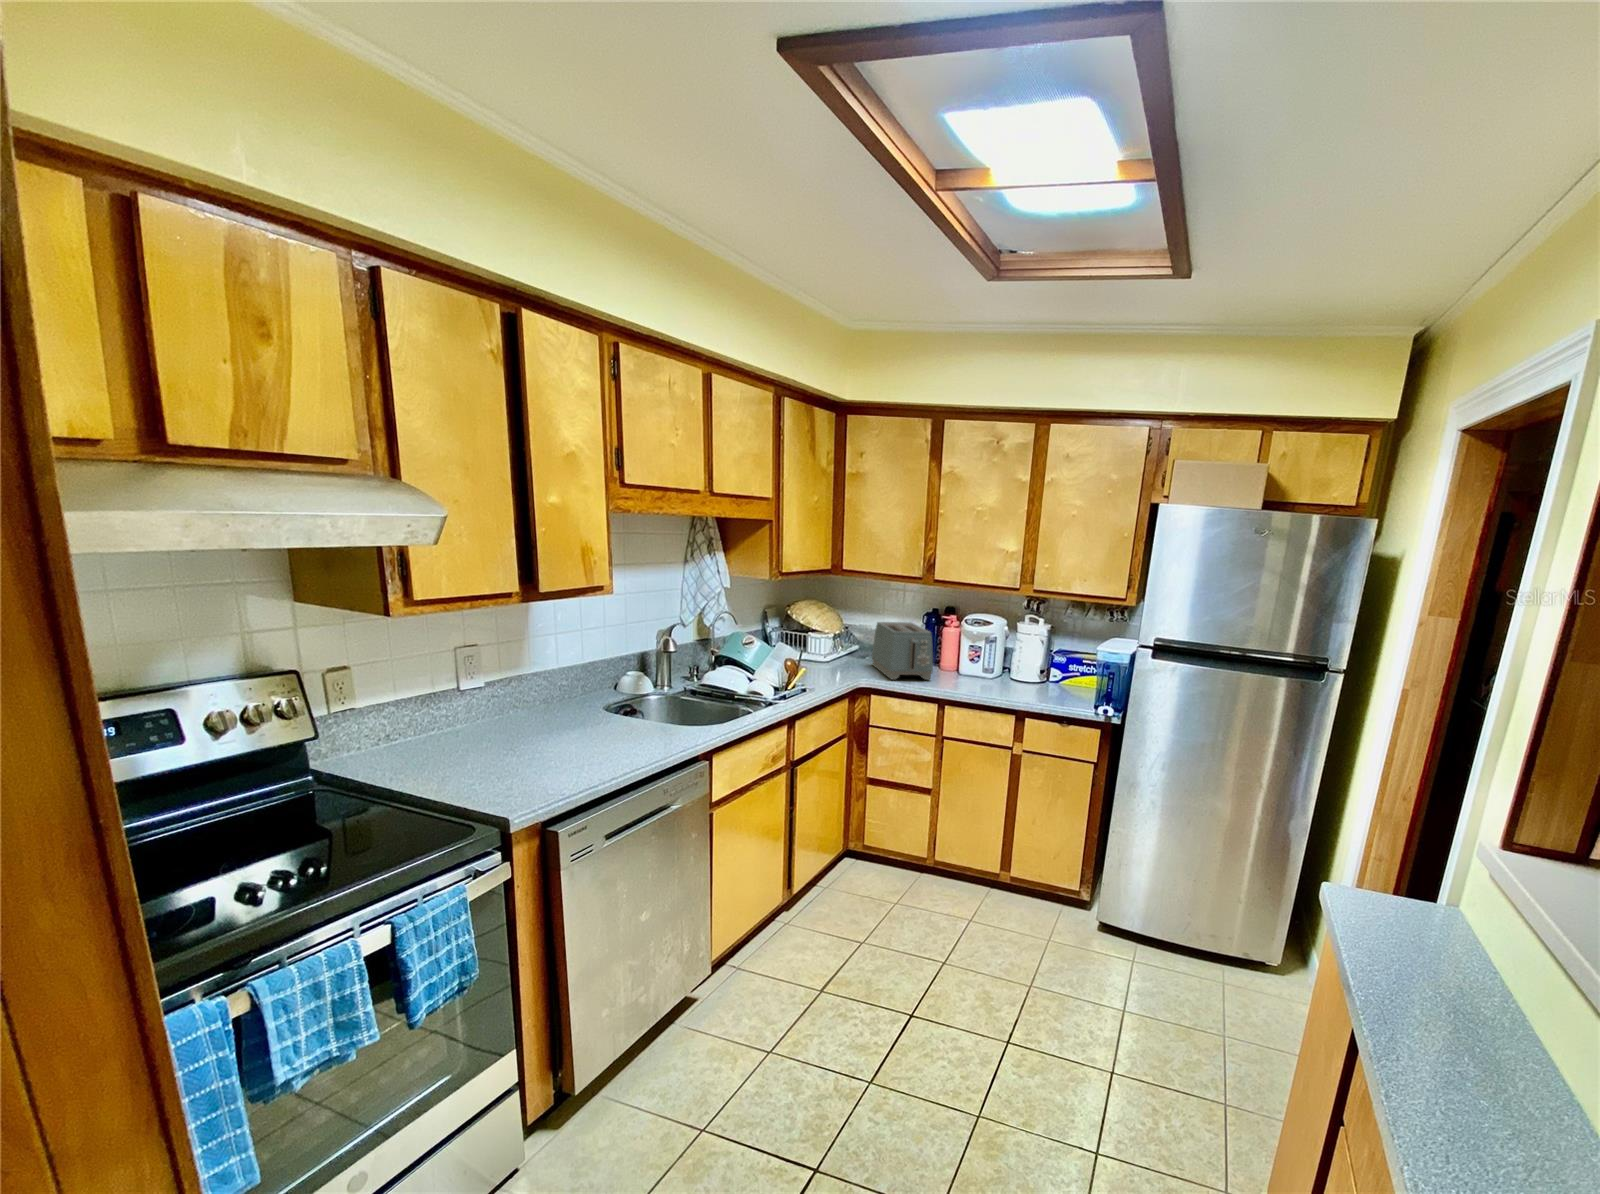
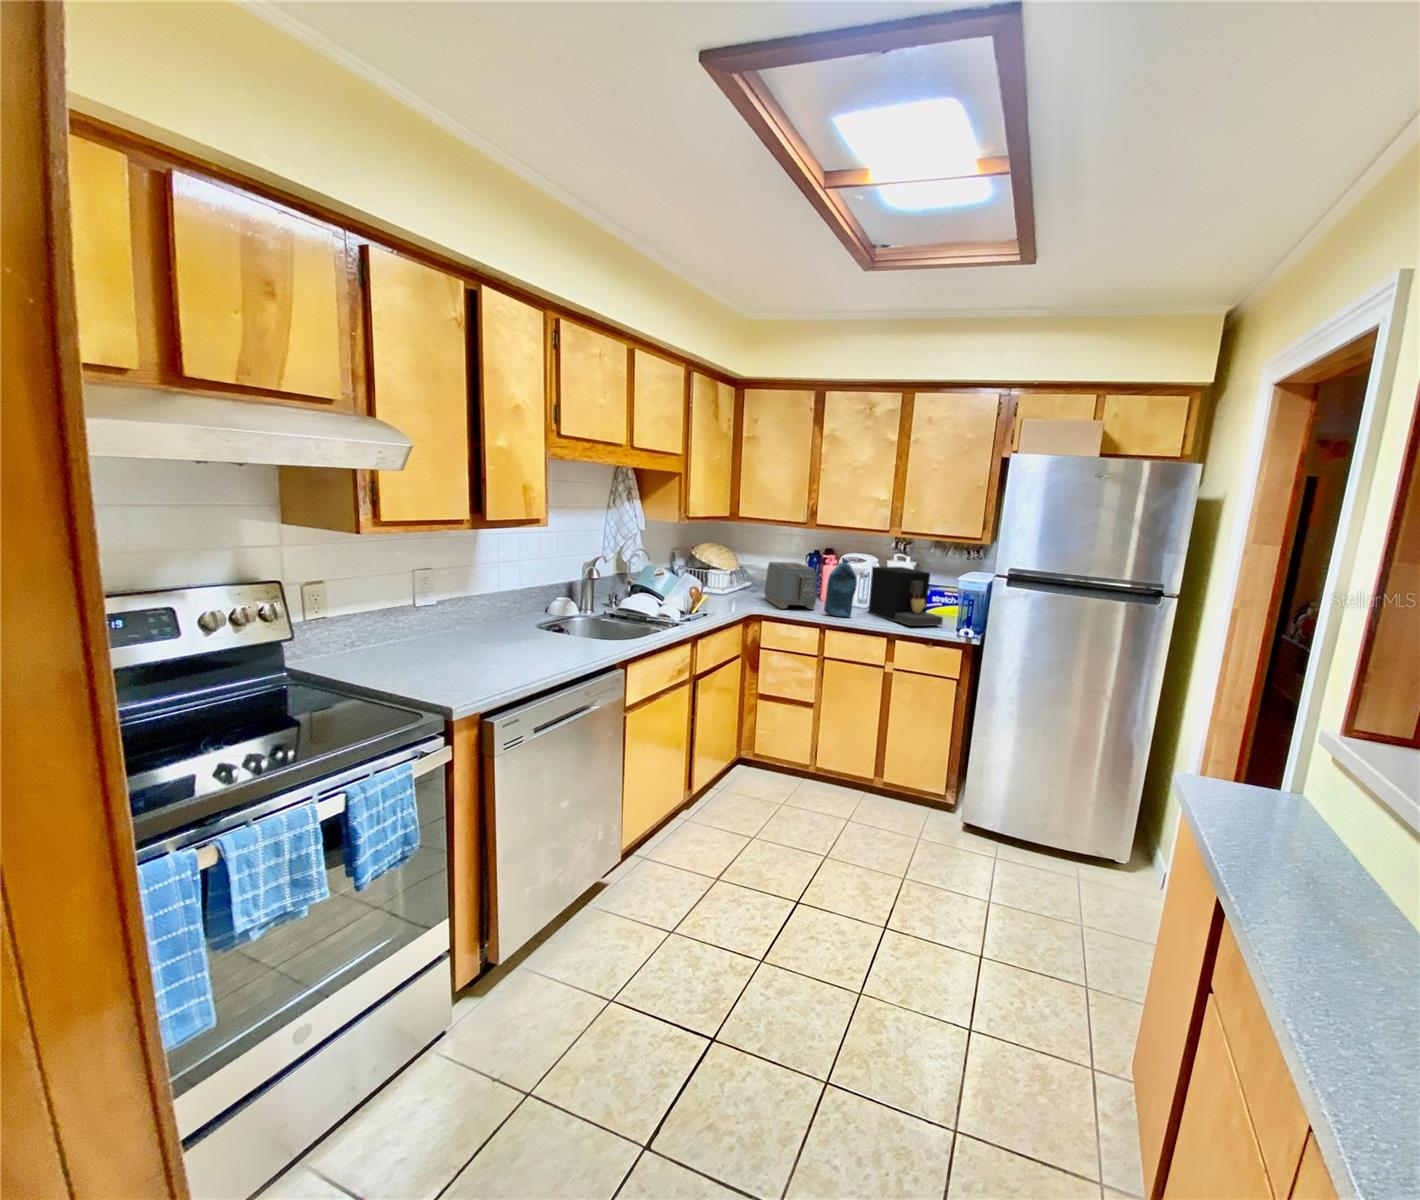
bottle: none [941,621,980,690] -> present [824,559,857,617]
coffee maker: none [995,629,1083,702] -> present [868,567,943,626]

